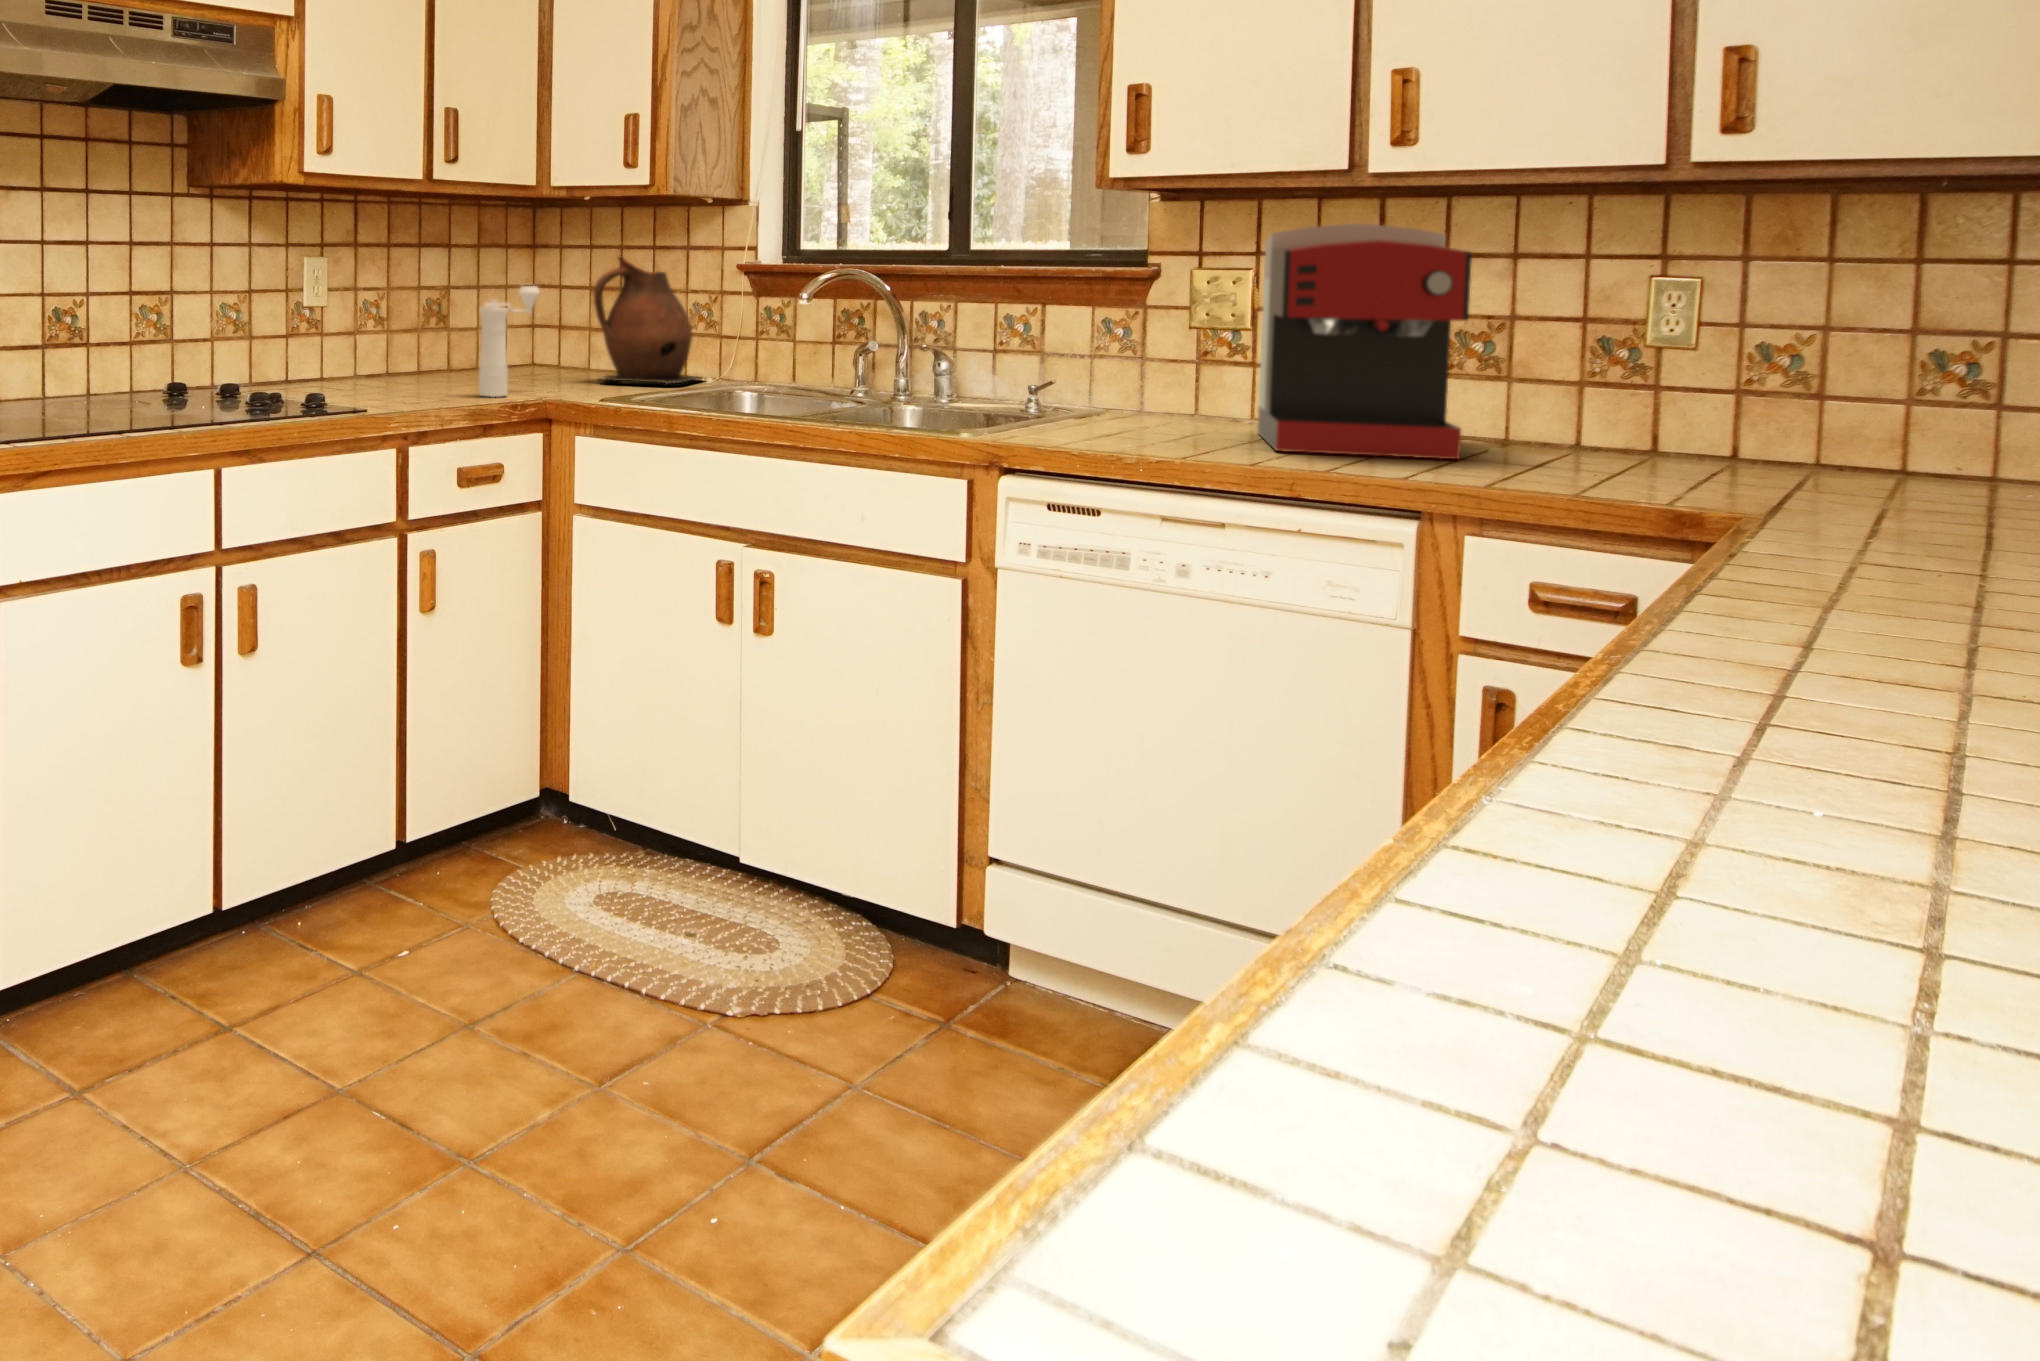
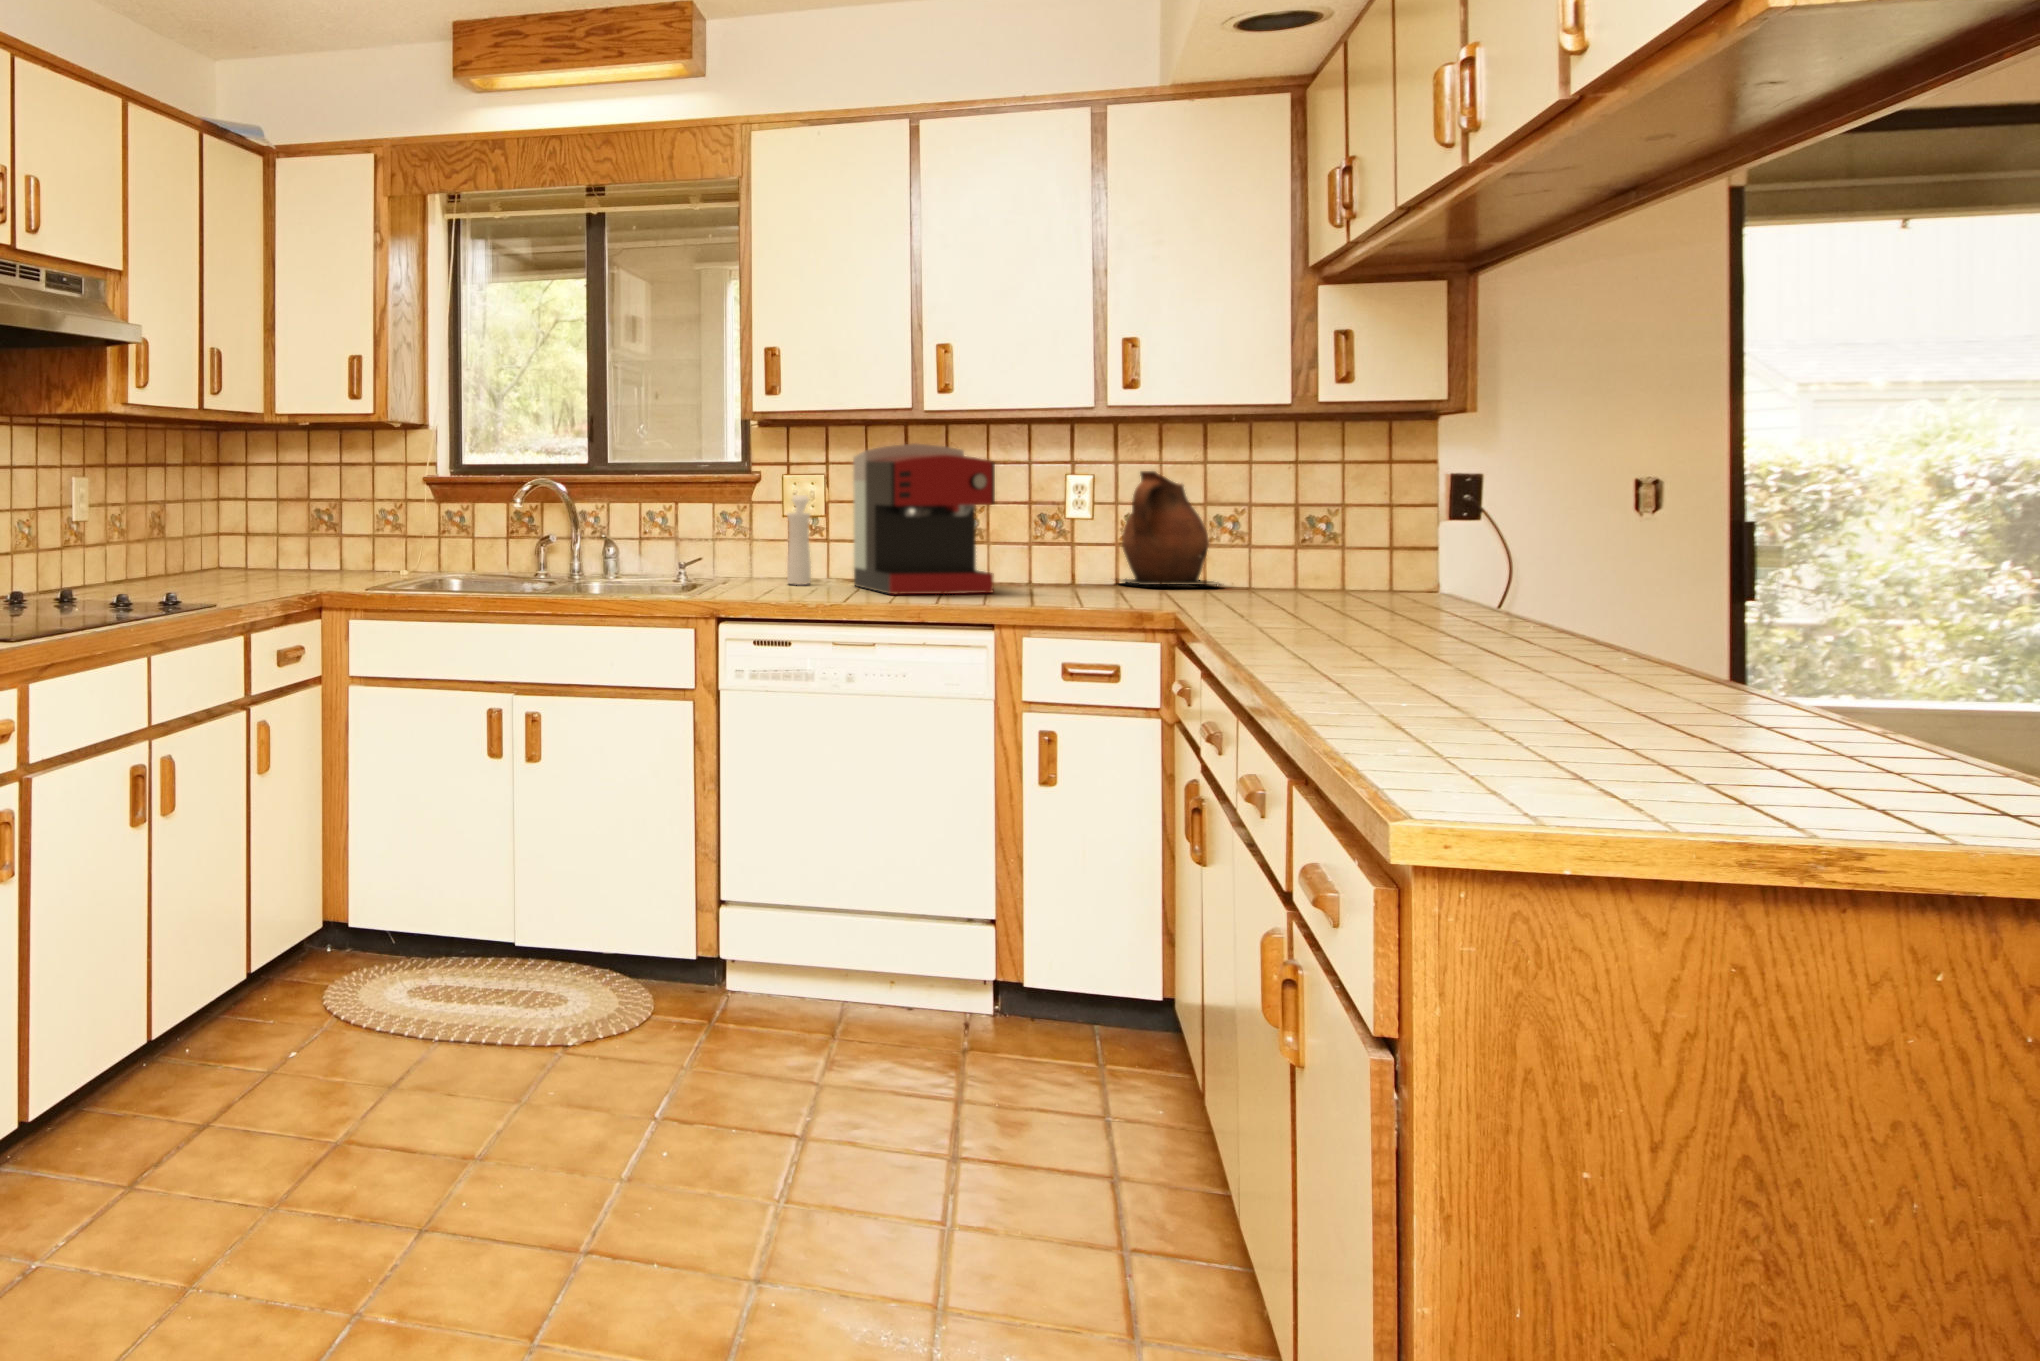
ceramic pitcher: present [594,257,708,384] -> present [1115,471,1219,585]
pepper mill: present [479,286,540,397] -> present [787,495,811,585]

